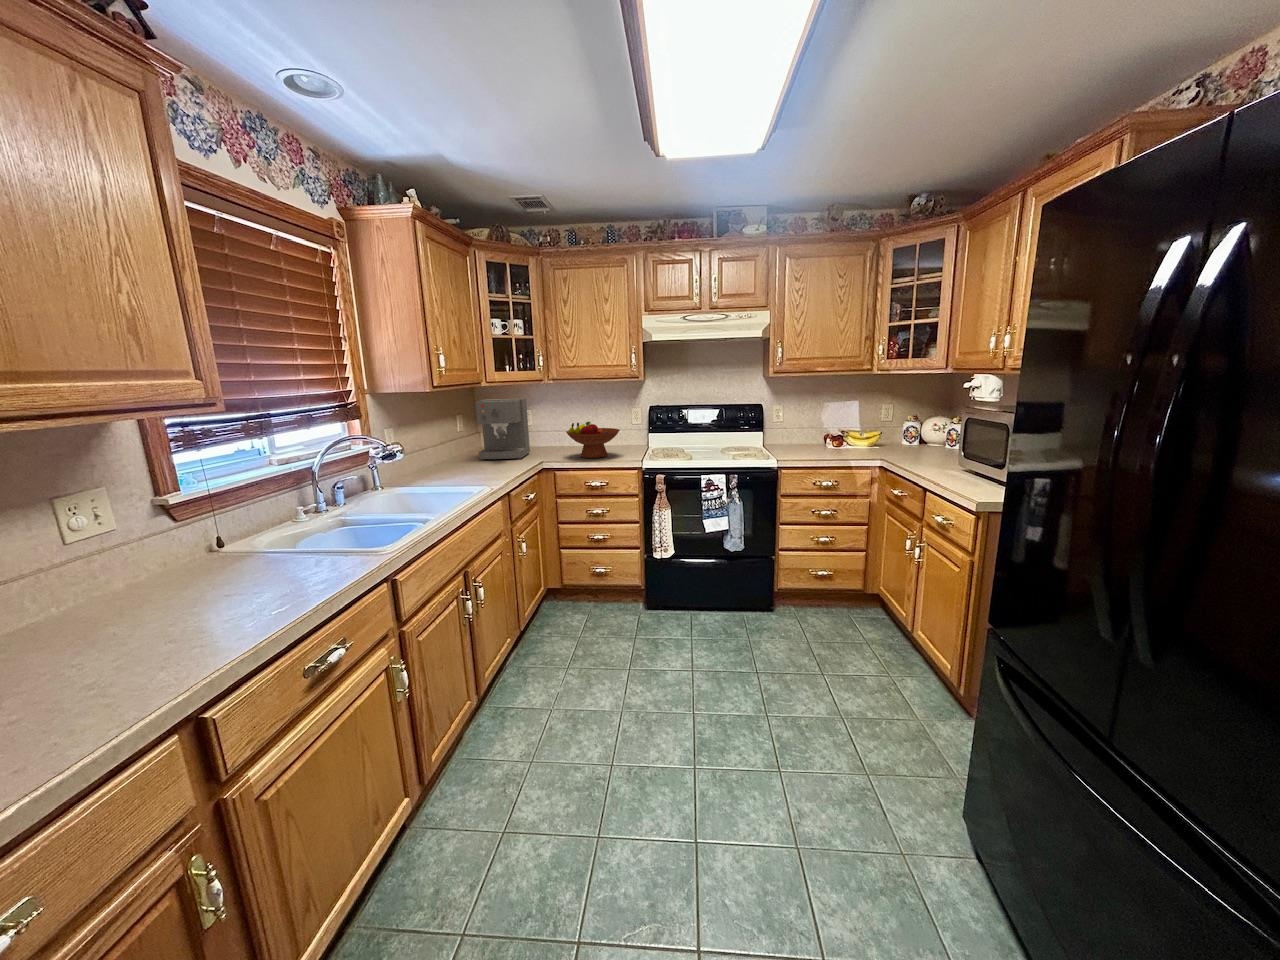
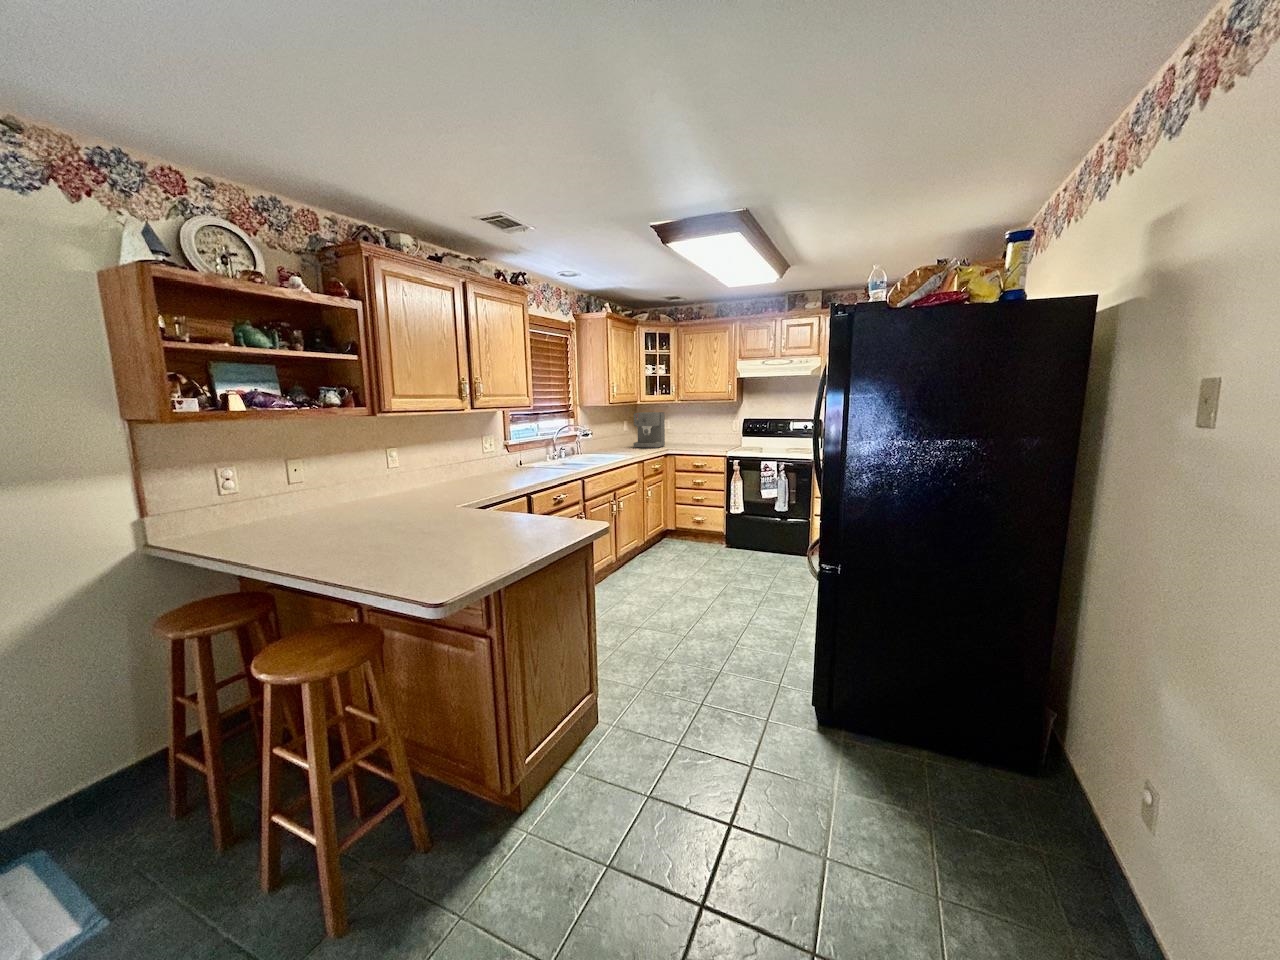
fruit bowl: present [566,422,620,458] -> none [684,427,718,449]

